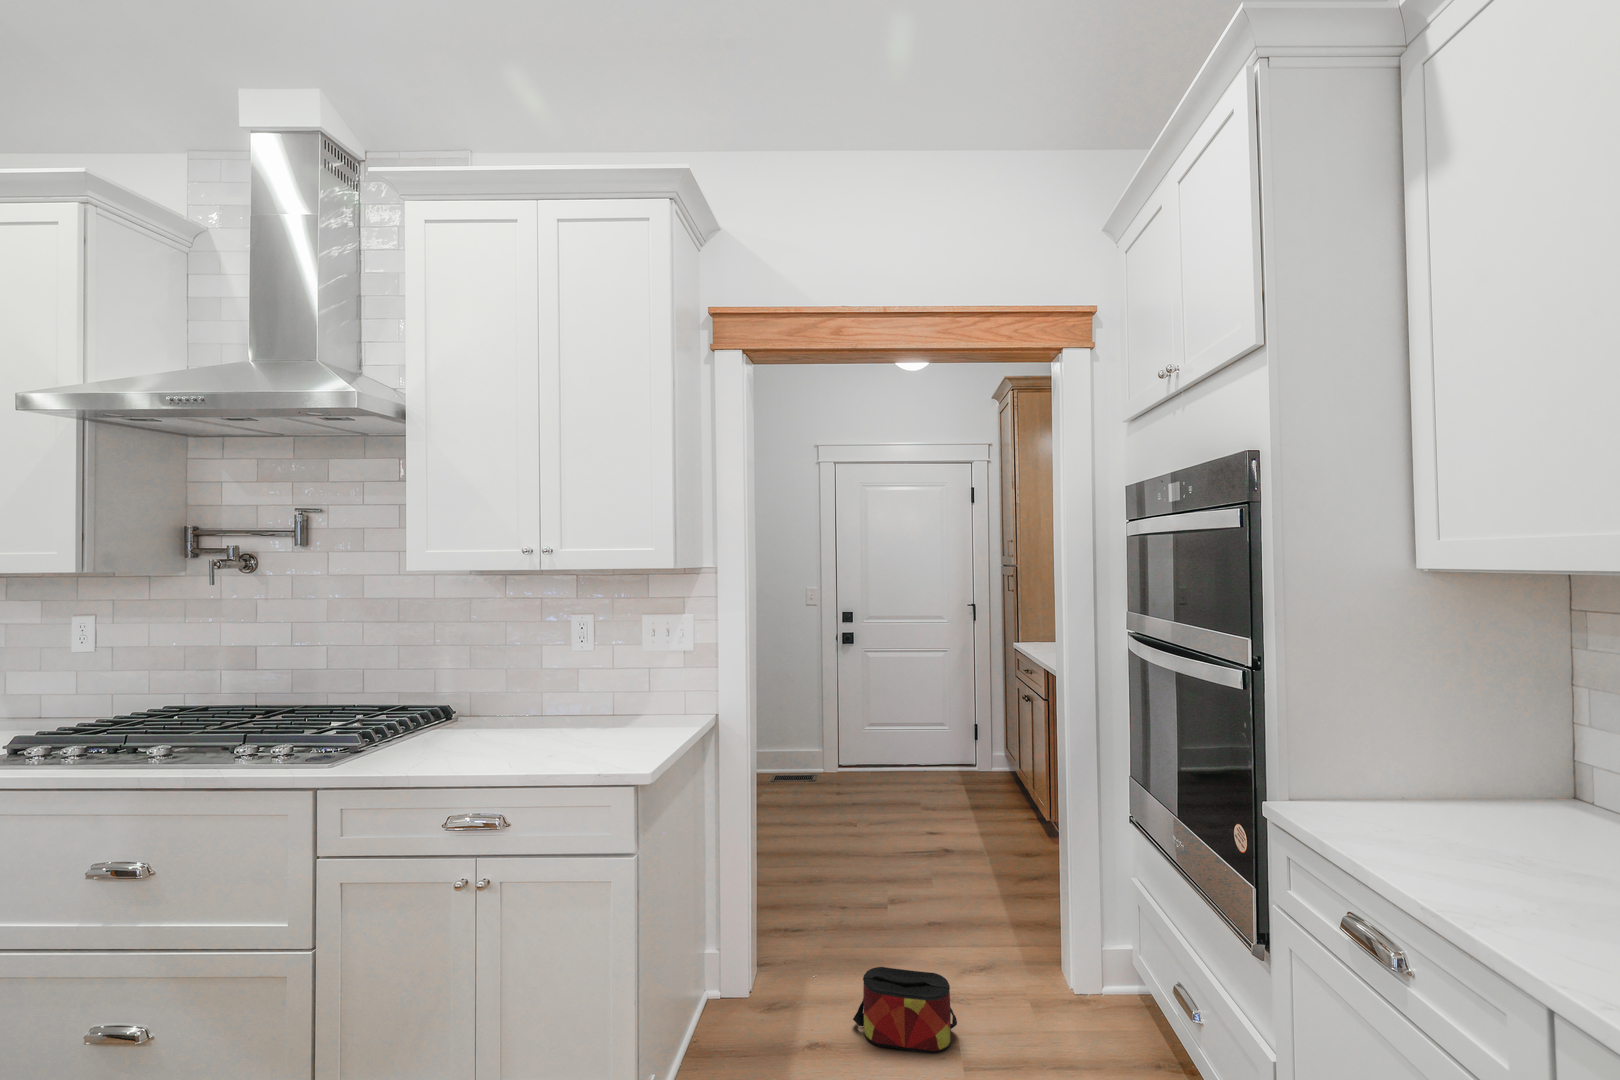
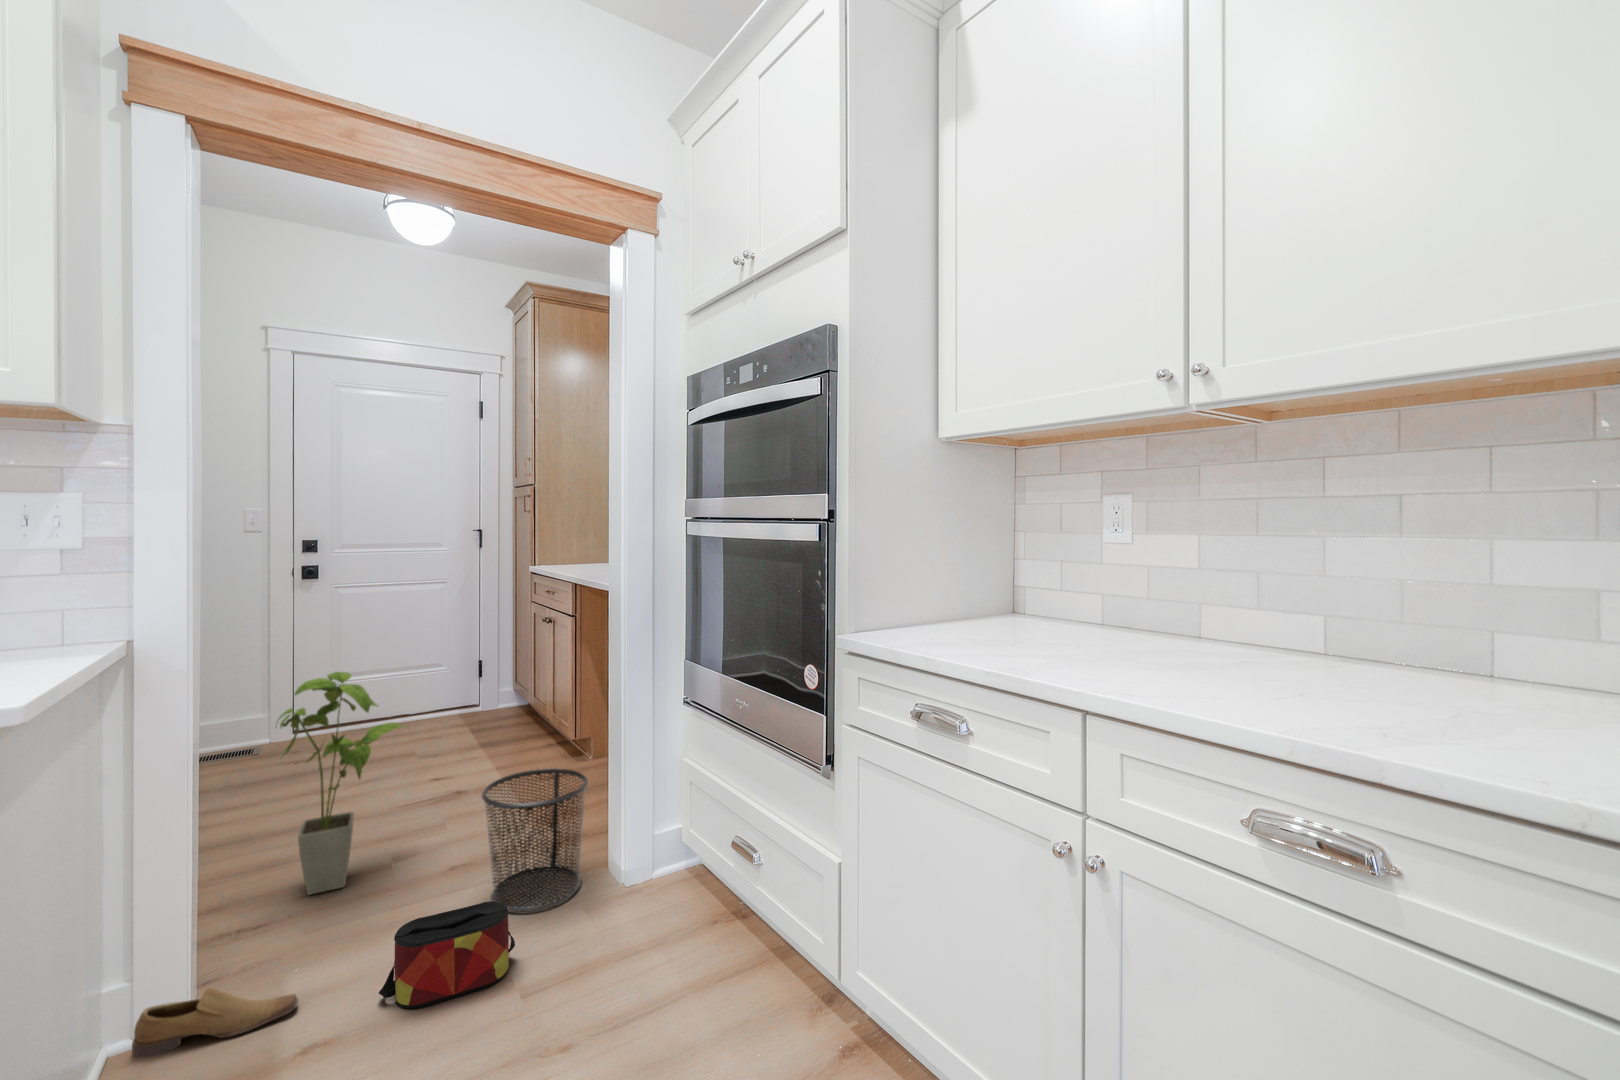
house plant: none [808,737,897,912] -> present [278,672,404,895]
waste bin: none [940,855,1035,996] -> present [482,768,588,912]
shoe: none [716,964,805,1009] -> present [132,987,298,1059]

